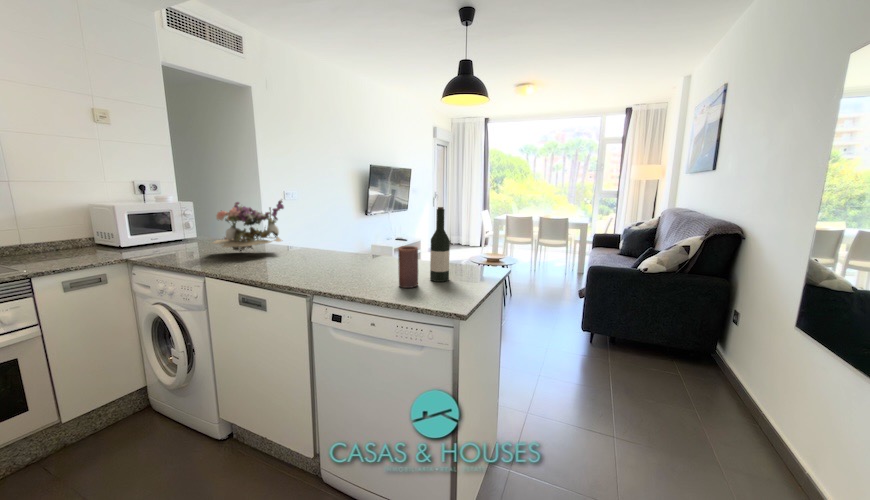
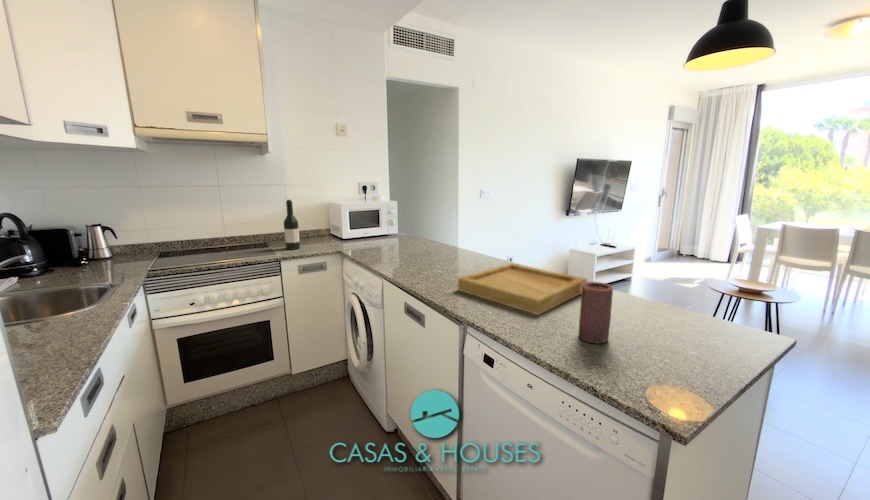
flower arrangement: present [213,200,284,251] -> none [399,202,467,255]
wine bottle: present [430,207,450,282] -> present [284,200,300,250]
tray: none [292,249,396,280] -> present [458,263,587,315]

